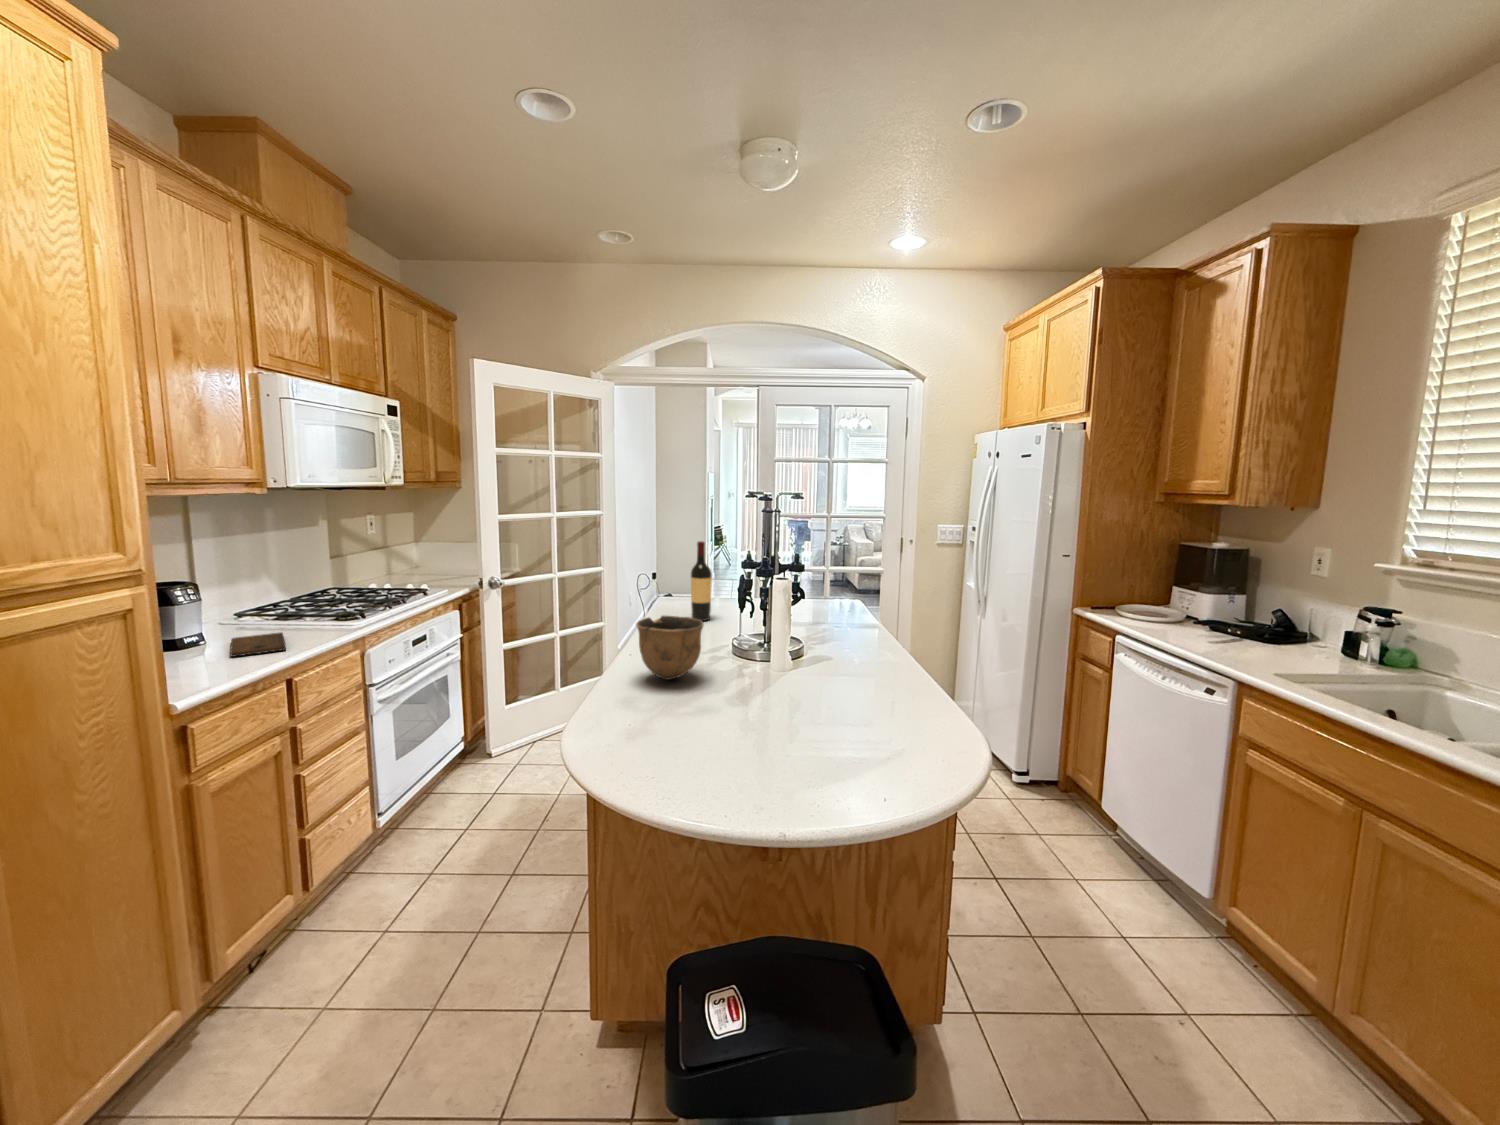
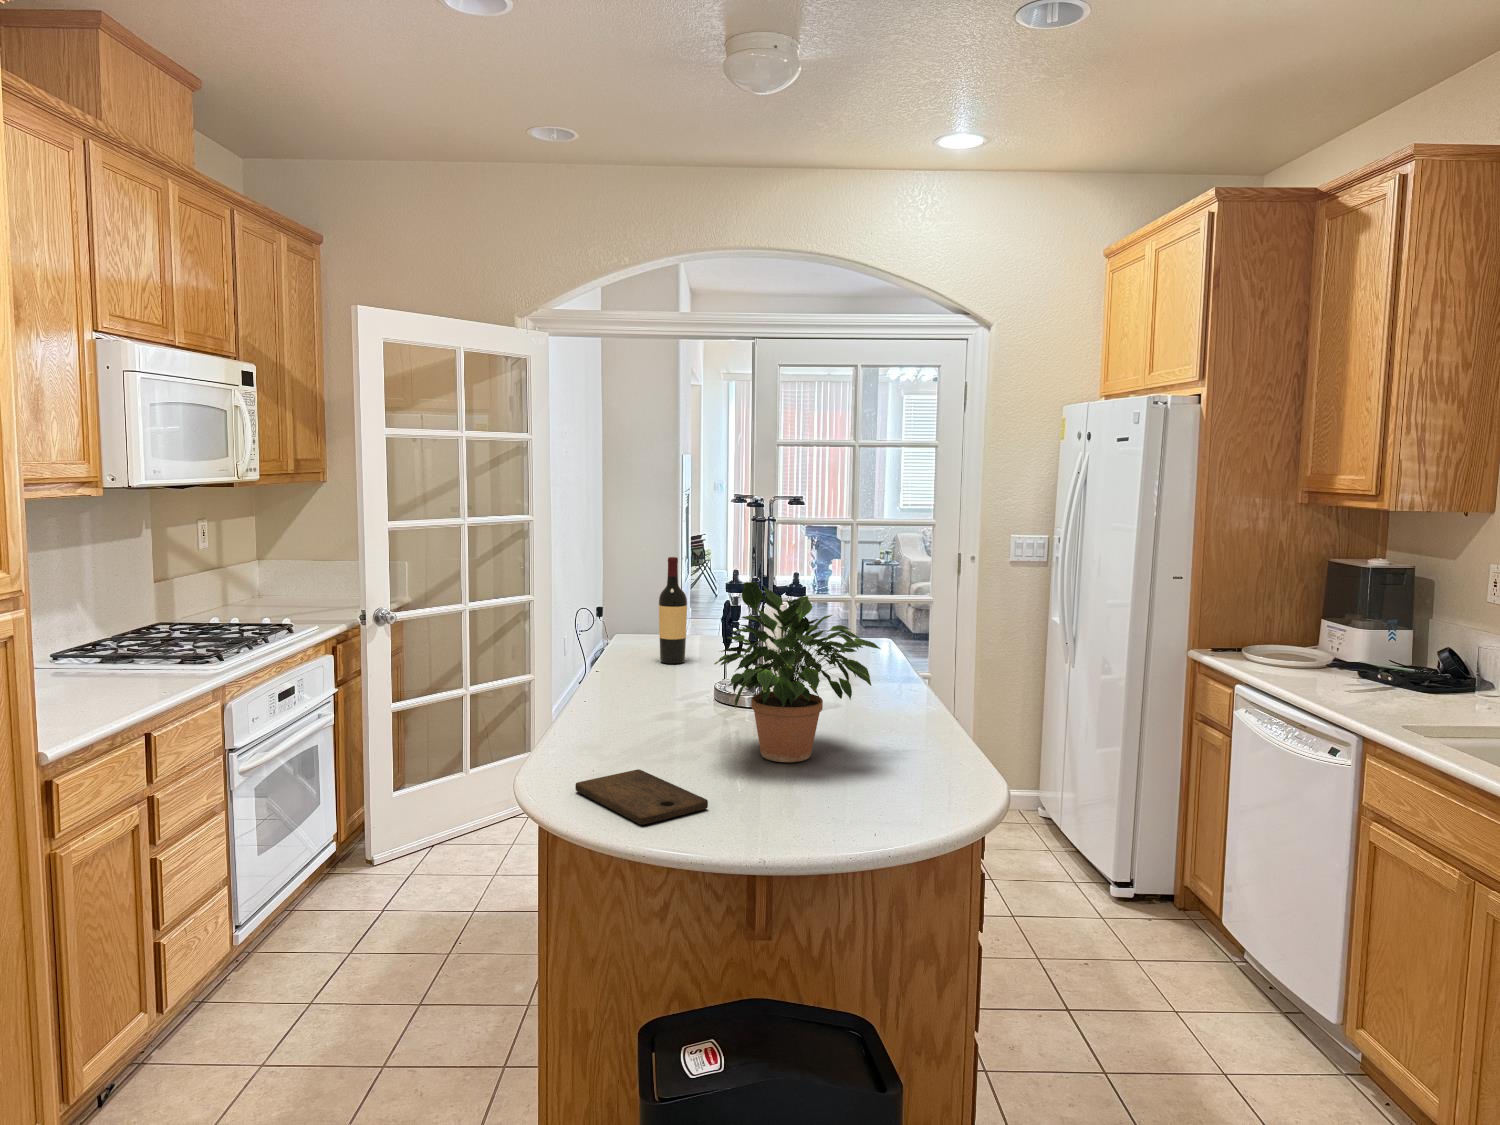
potted plant: none [732,562,877,715] -> present [714,582,880,762]
bowl: present [636,615,704,680] -> none [595,650,678,728]
cutting board: present [230,632,286,657] -> present [575,769,708,825]

